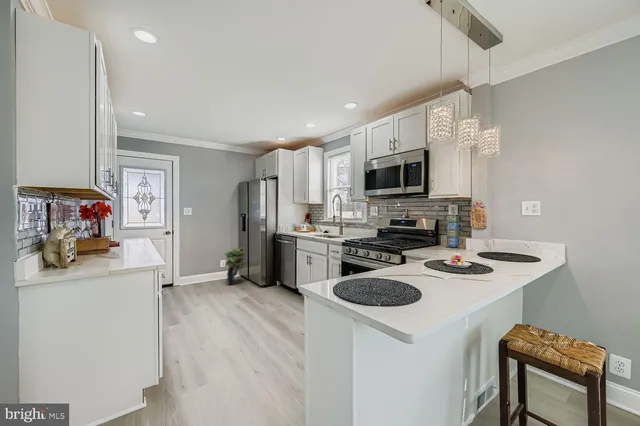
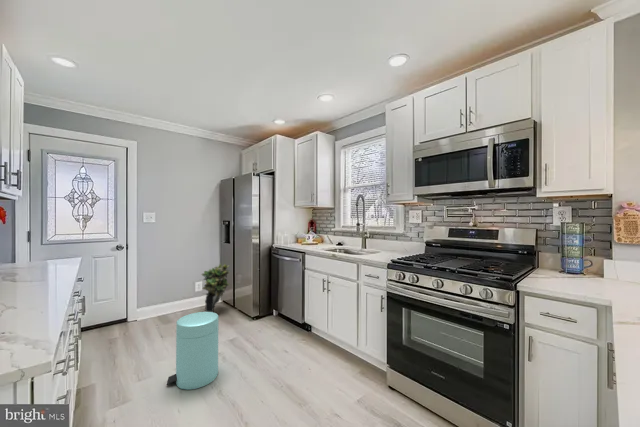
trash can: none [202,274,234,318] -> present [167,312,219,390]

